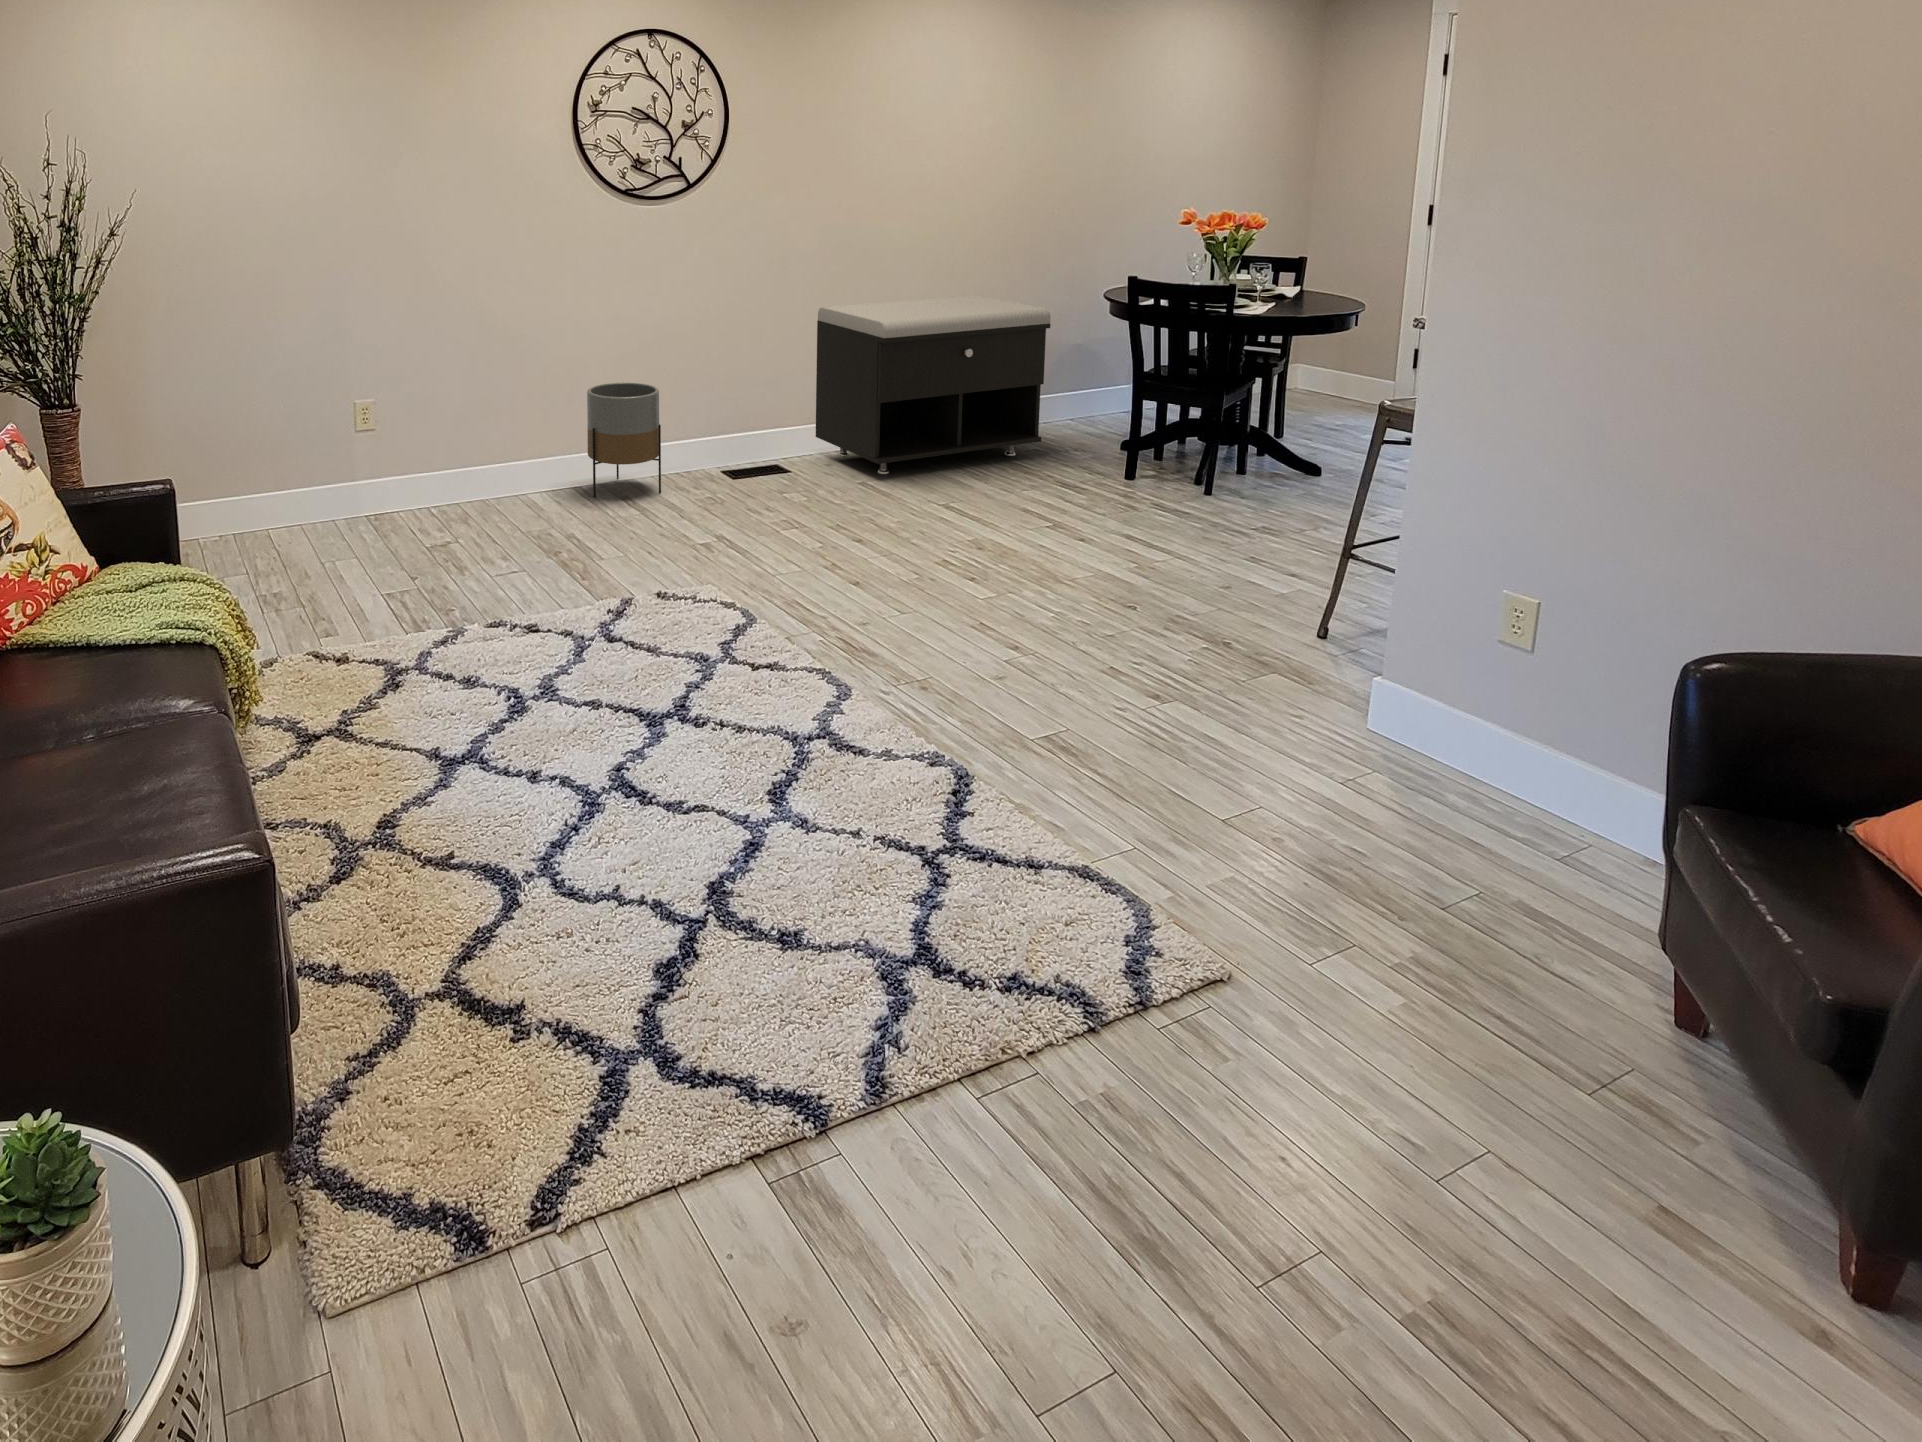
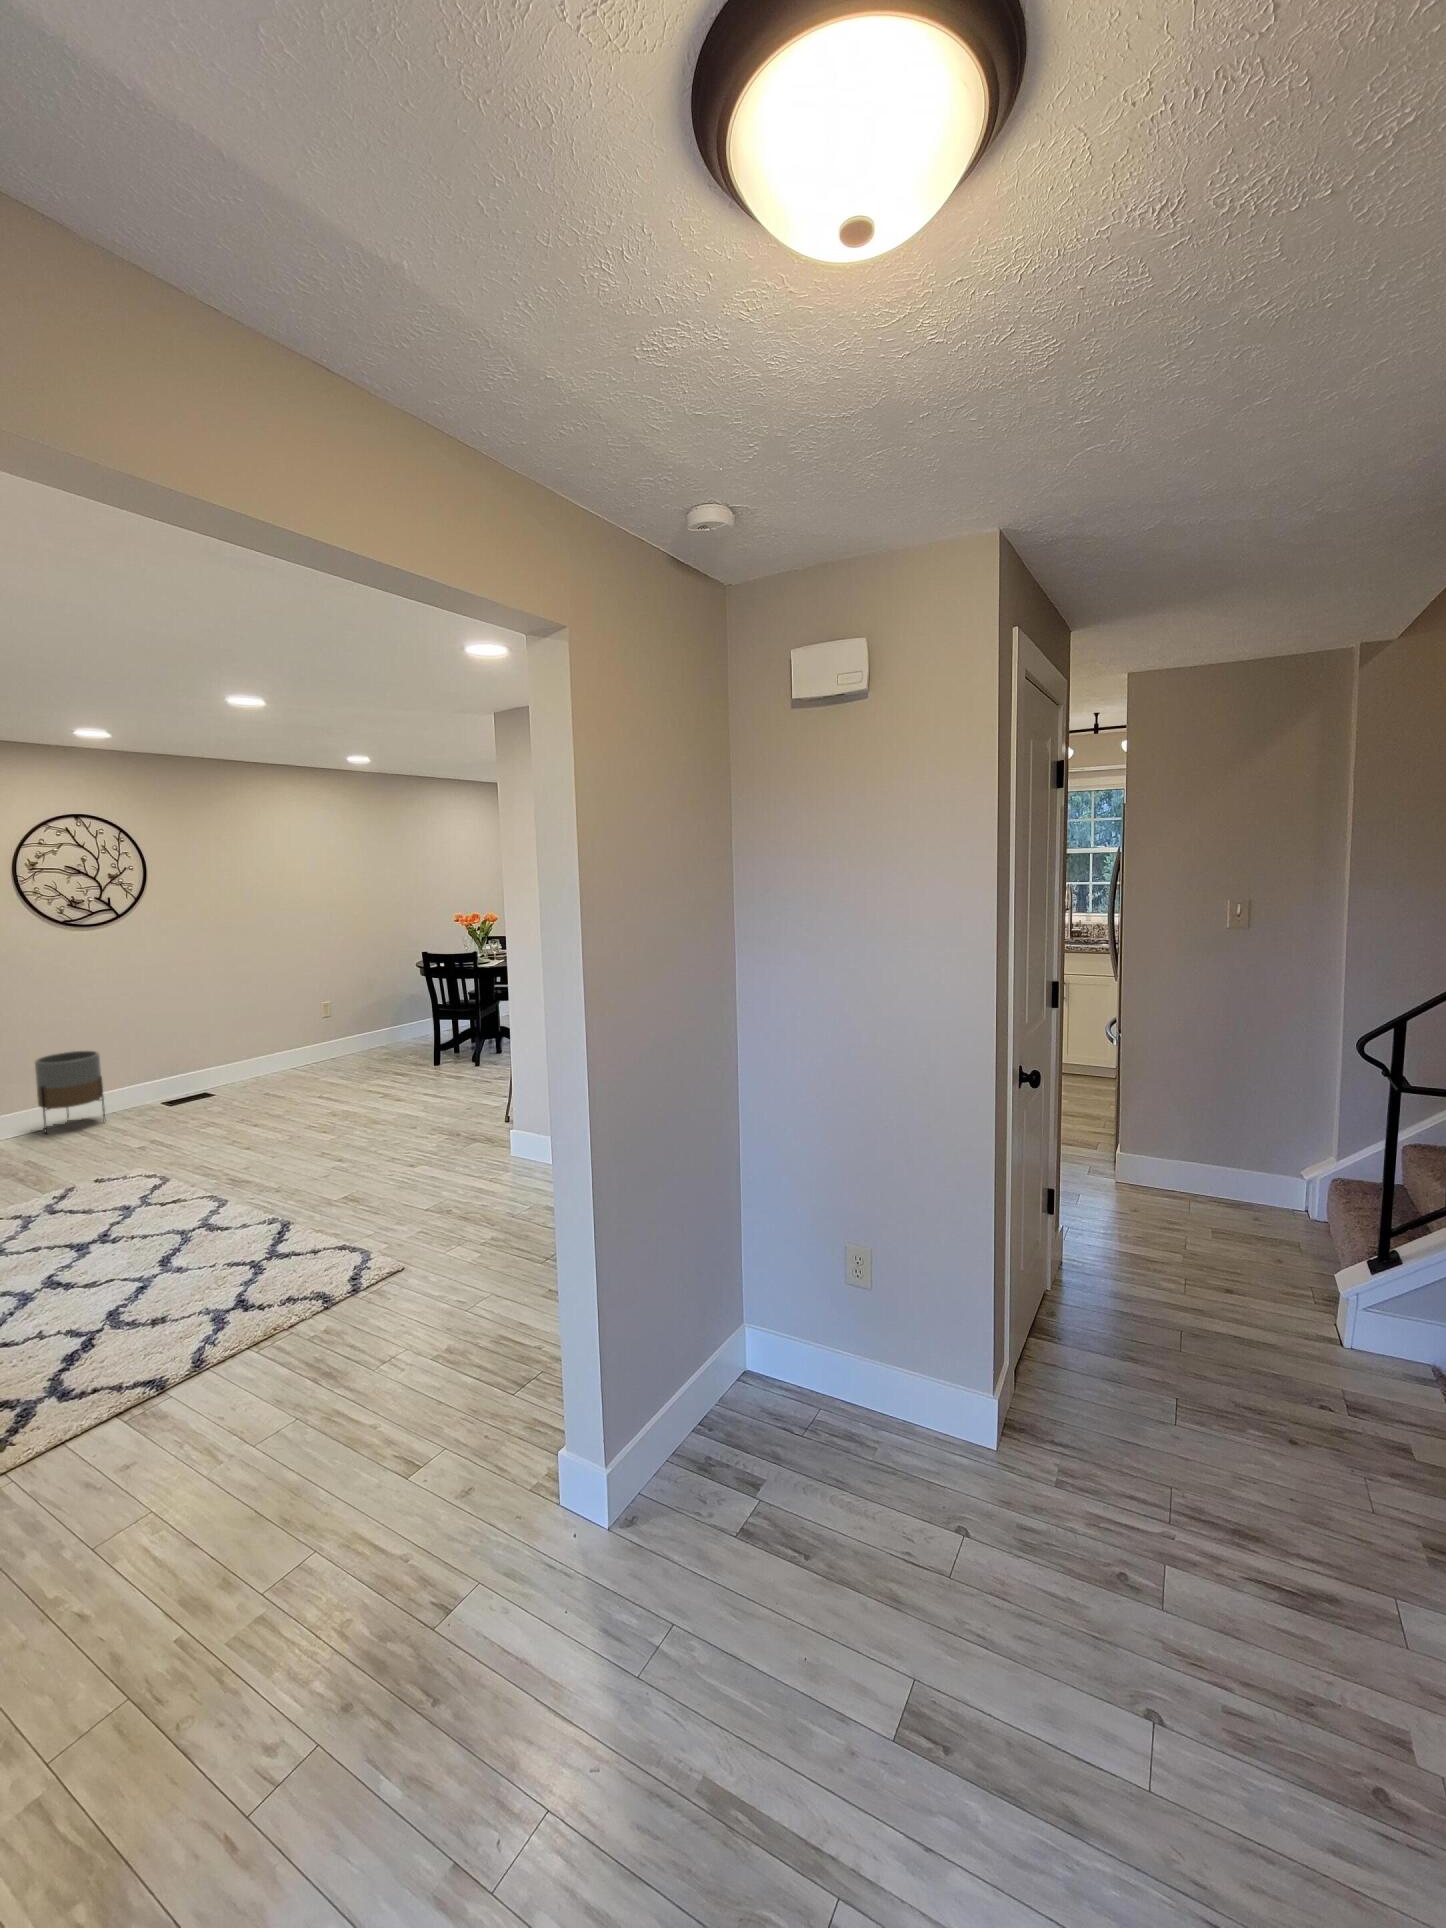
storage bench: present [816,295,1050,475] -> none [229,970,385,1084]

